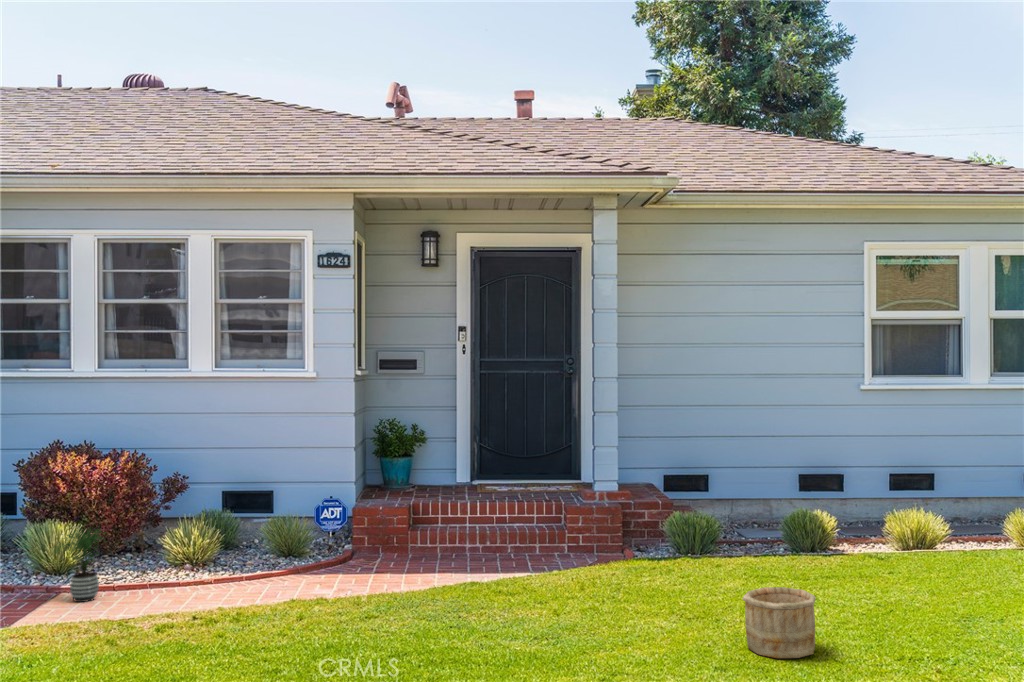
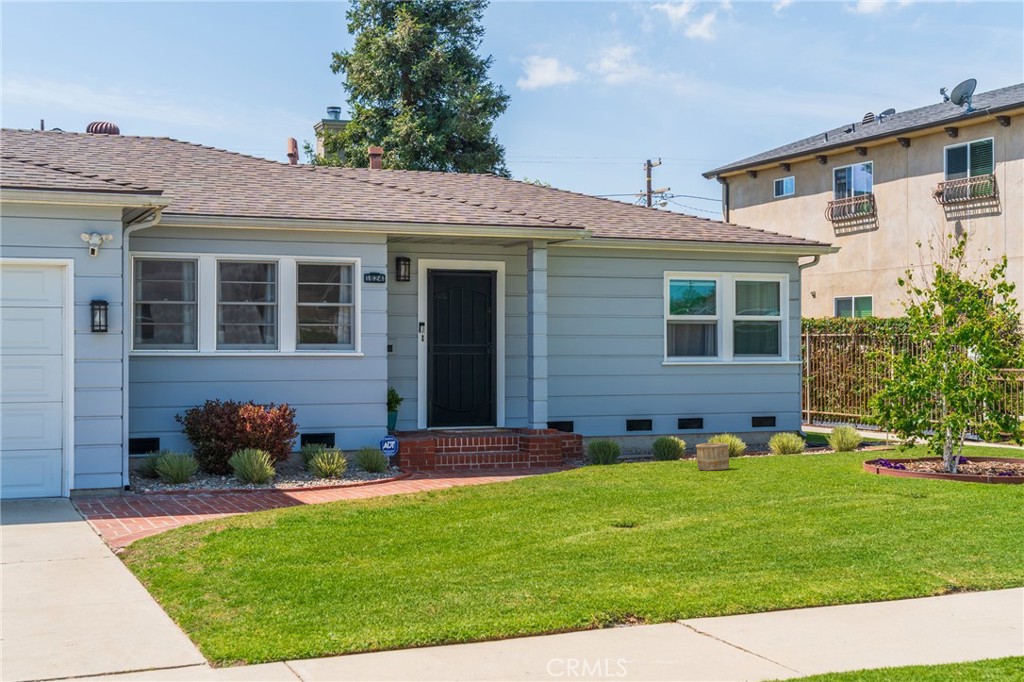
potted plant: present [55,529,103,602] -> none [299,442,328,488]

